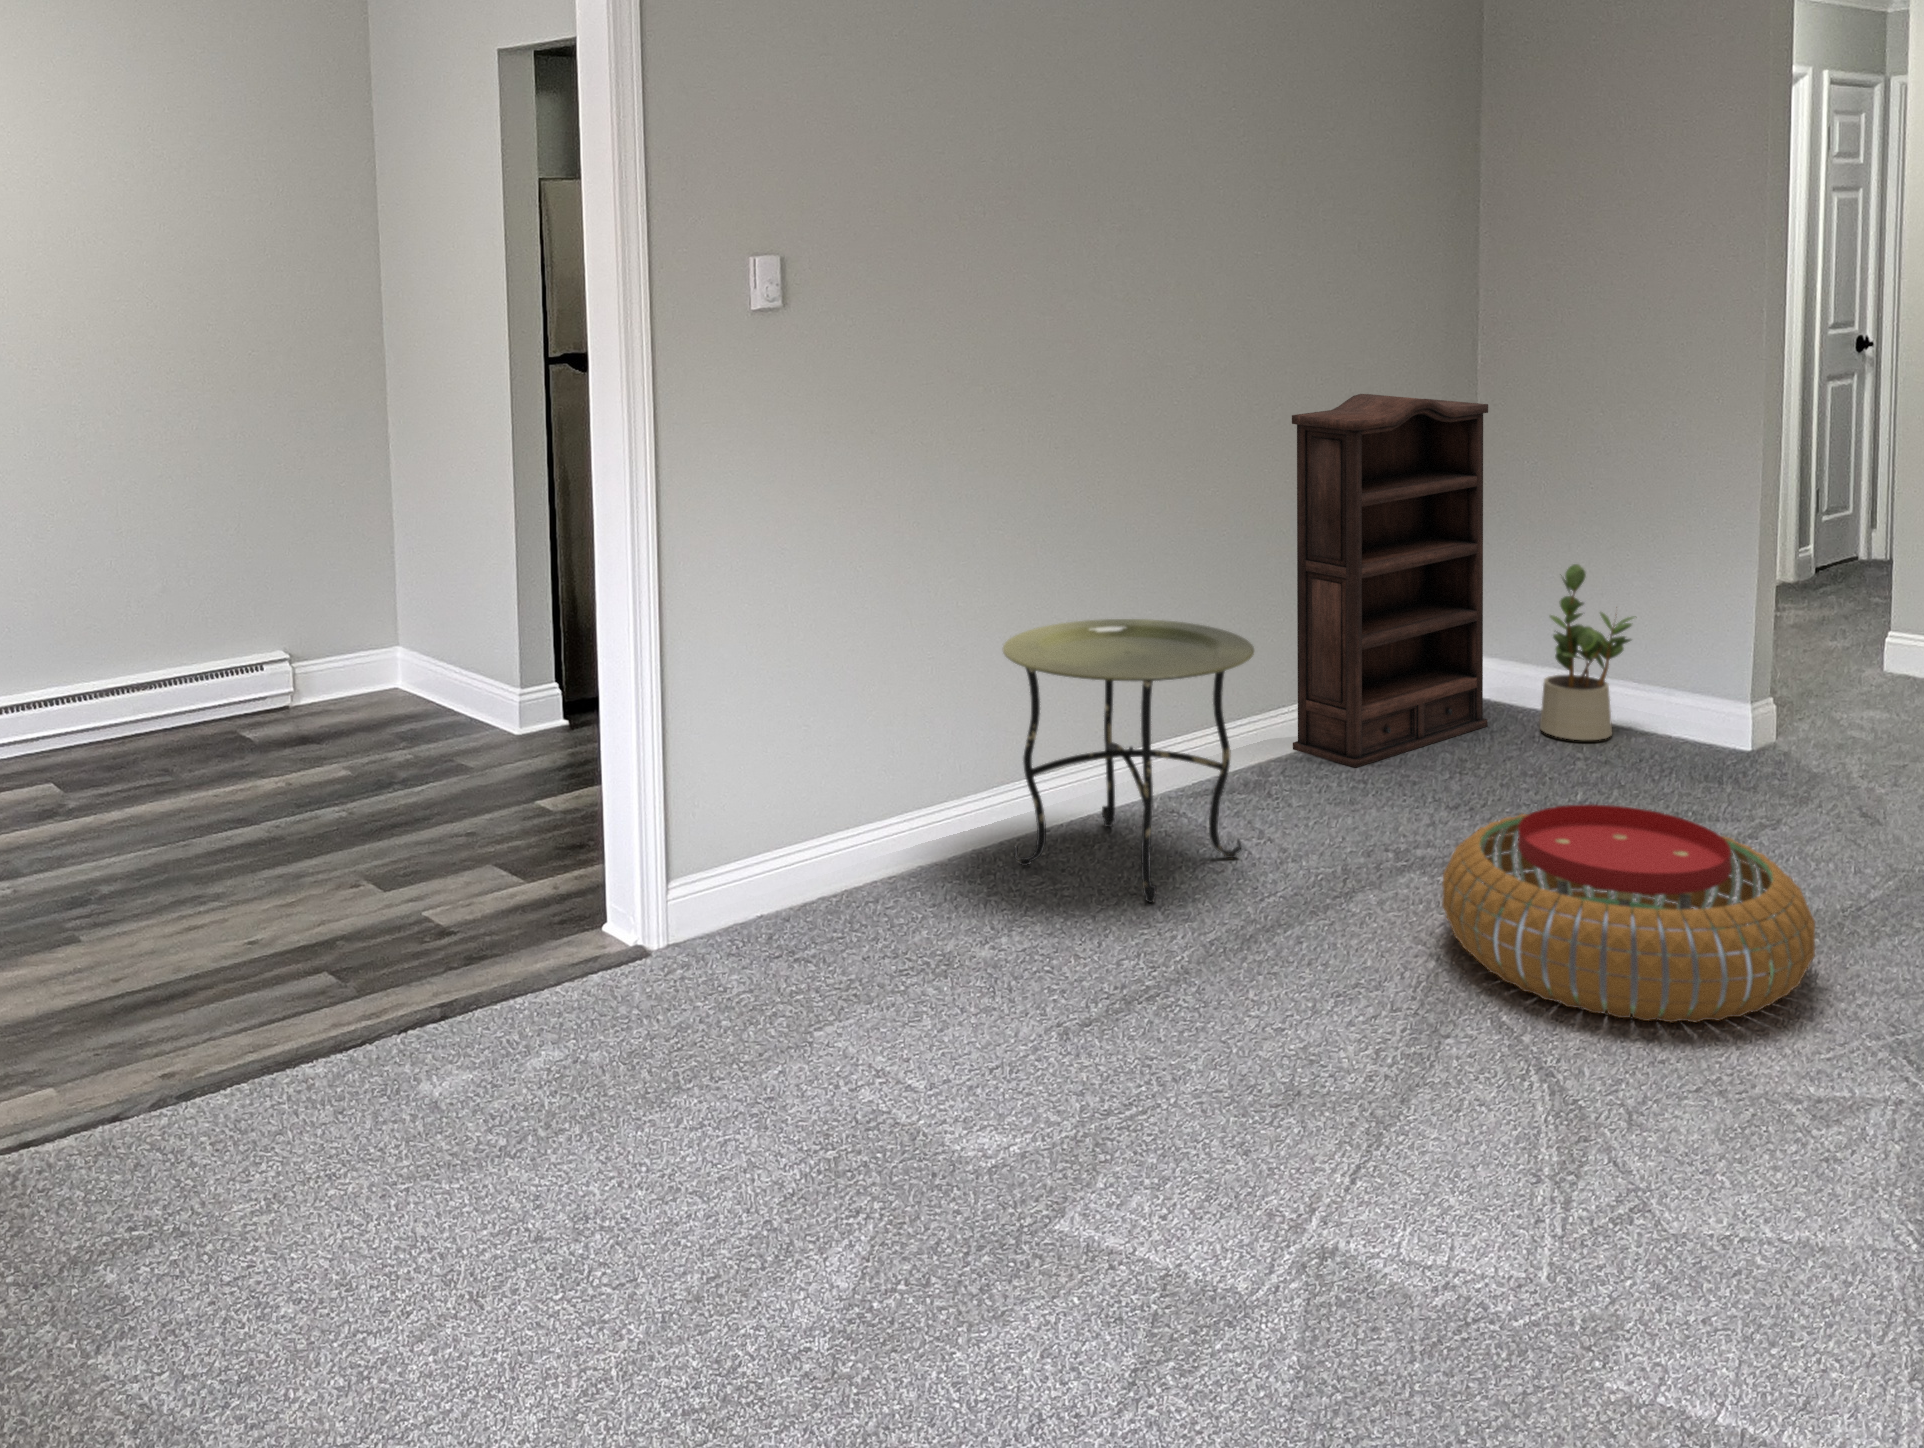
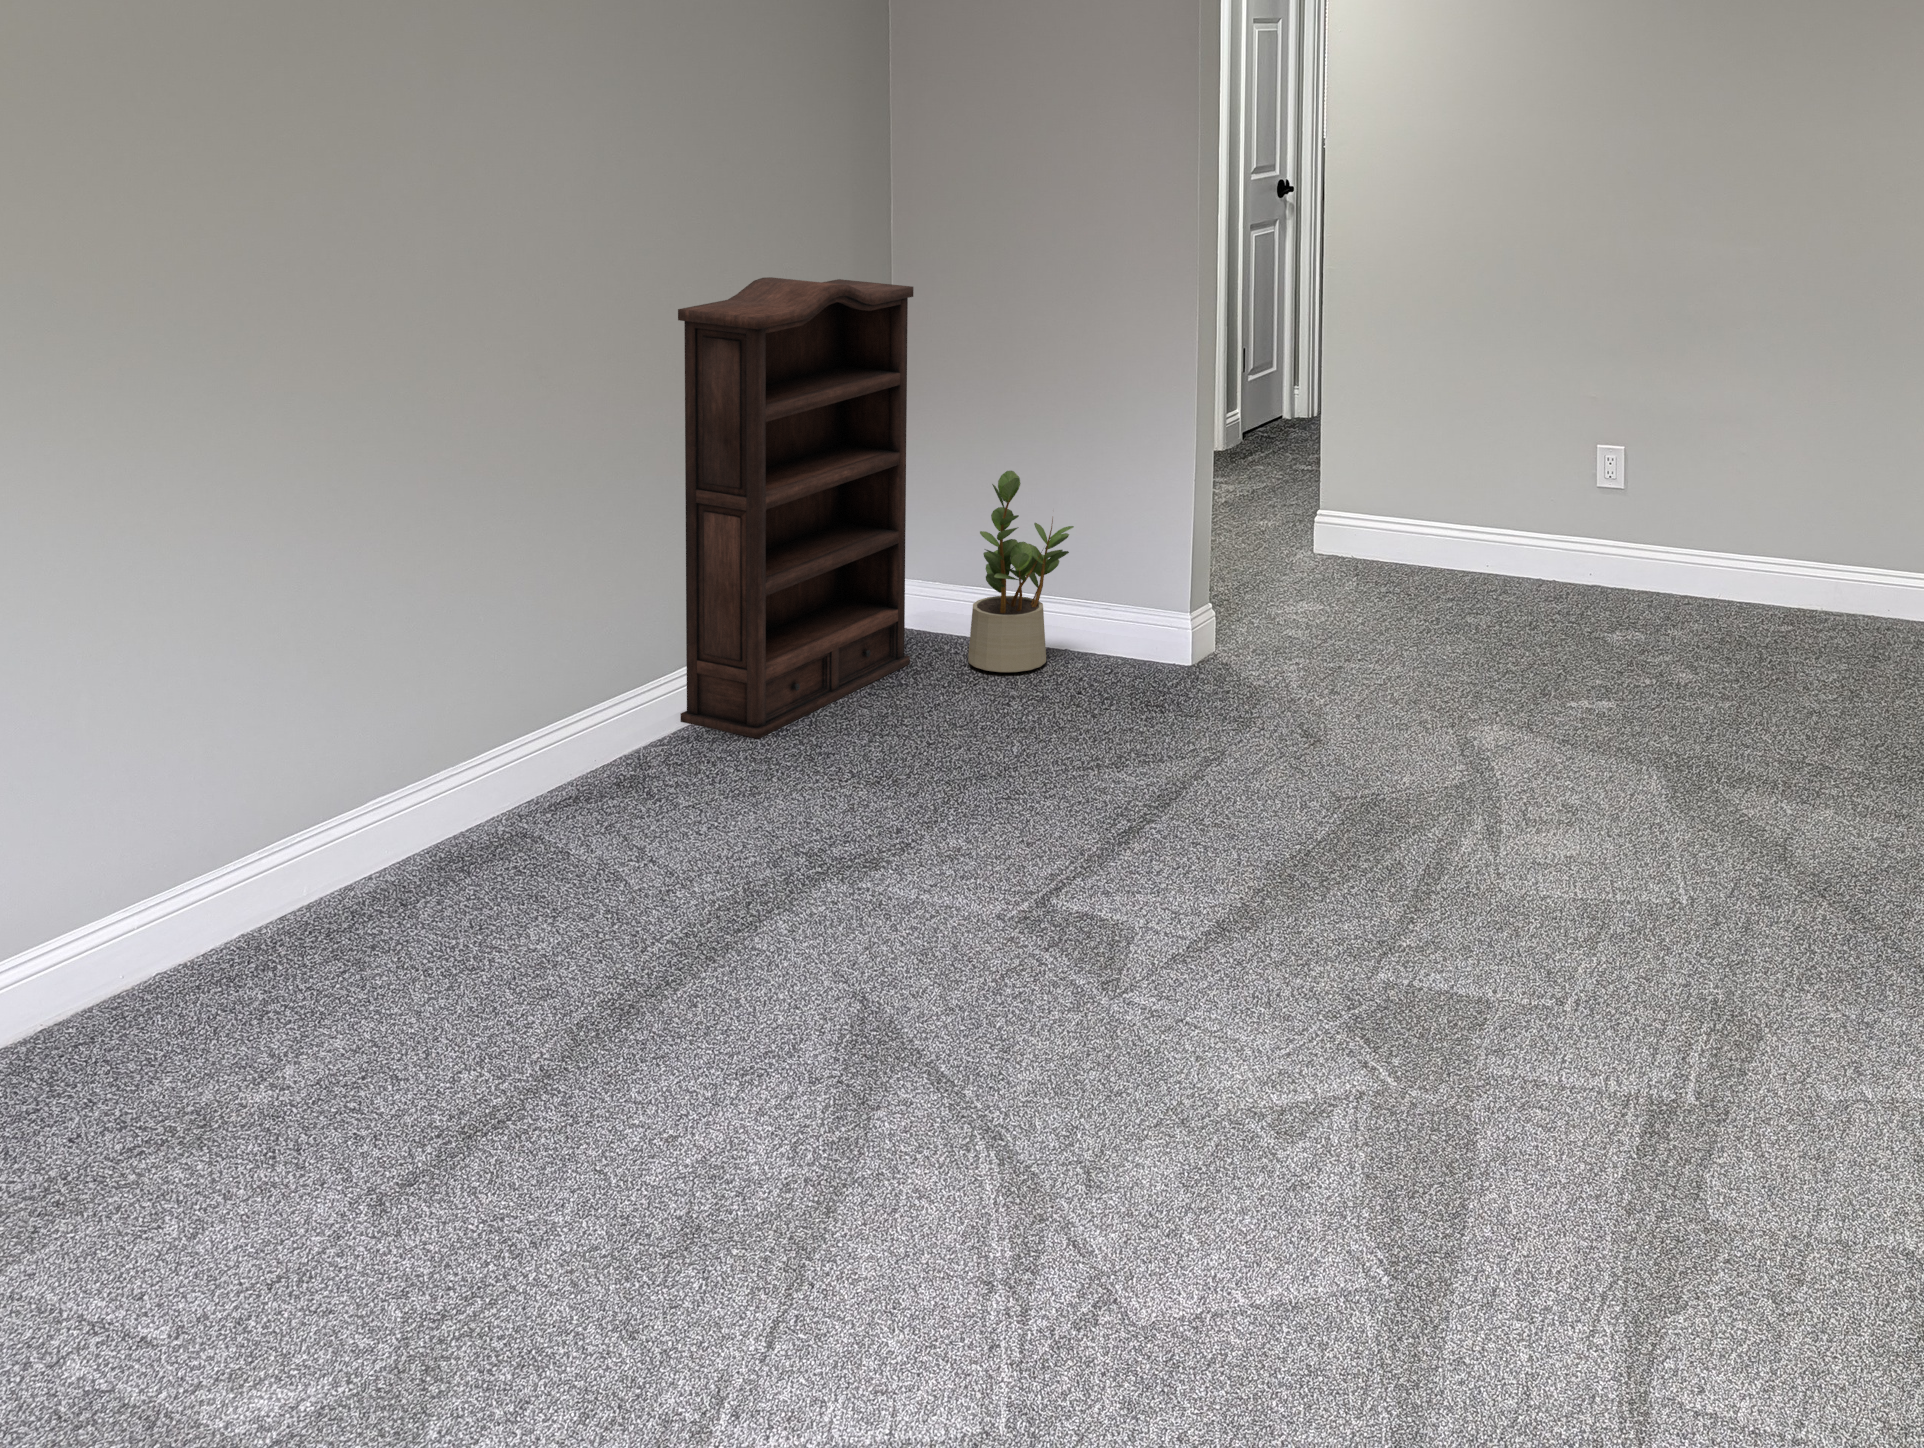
side table: present [1003,619,1254,903] -> none [282,593,634,975]
pouf: present [1442,805,1815,1023] -> none [869,780,1272,1040]

